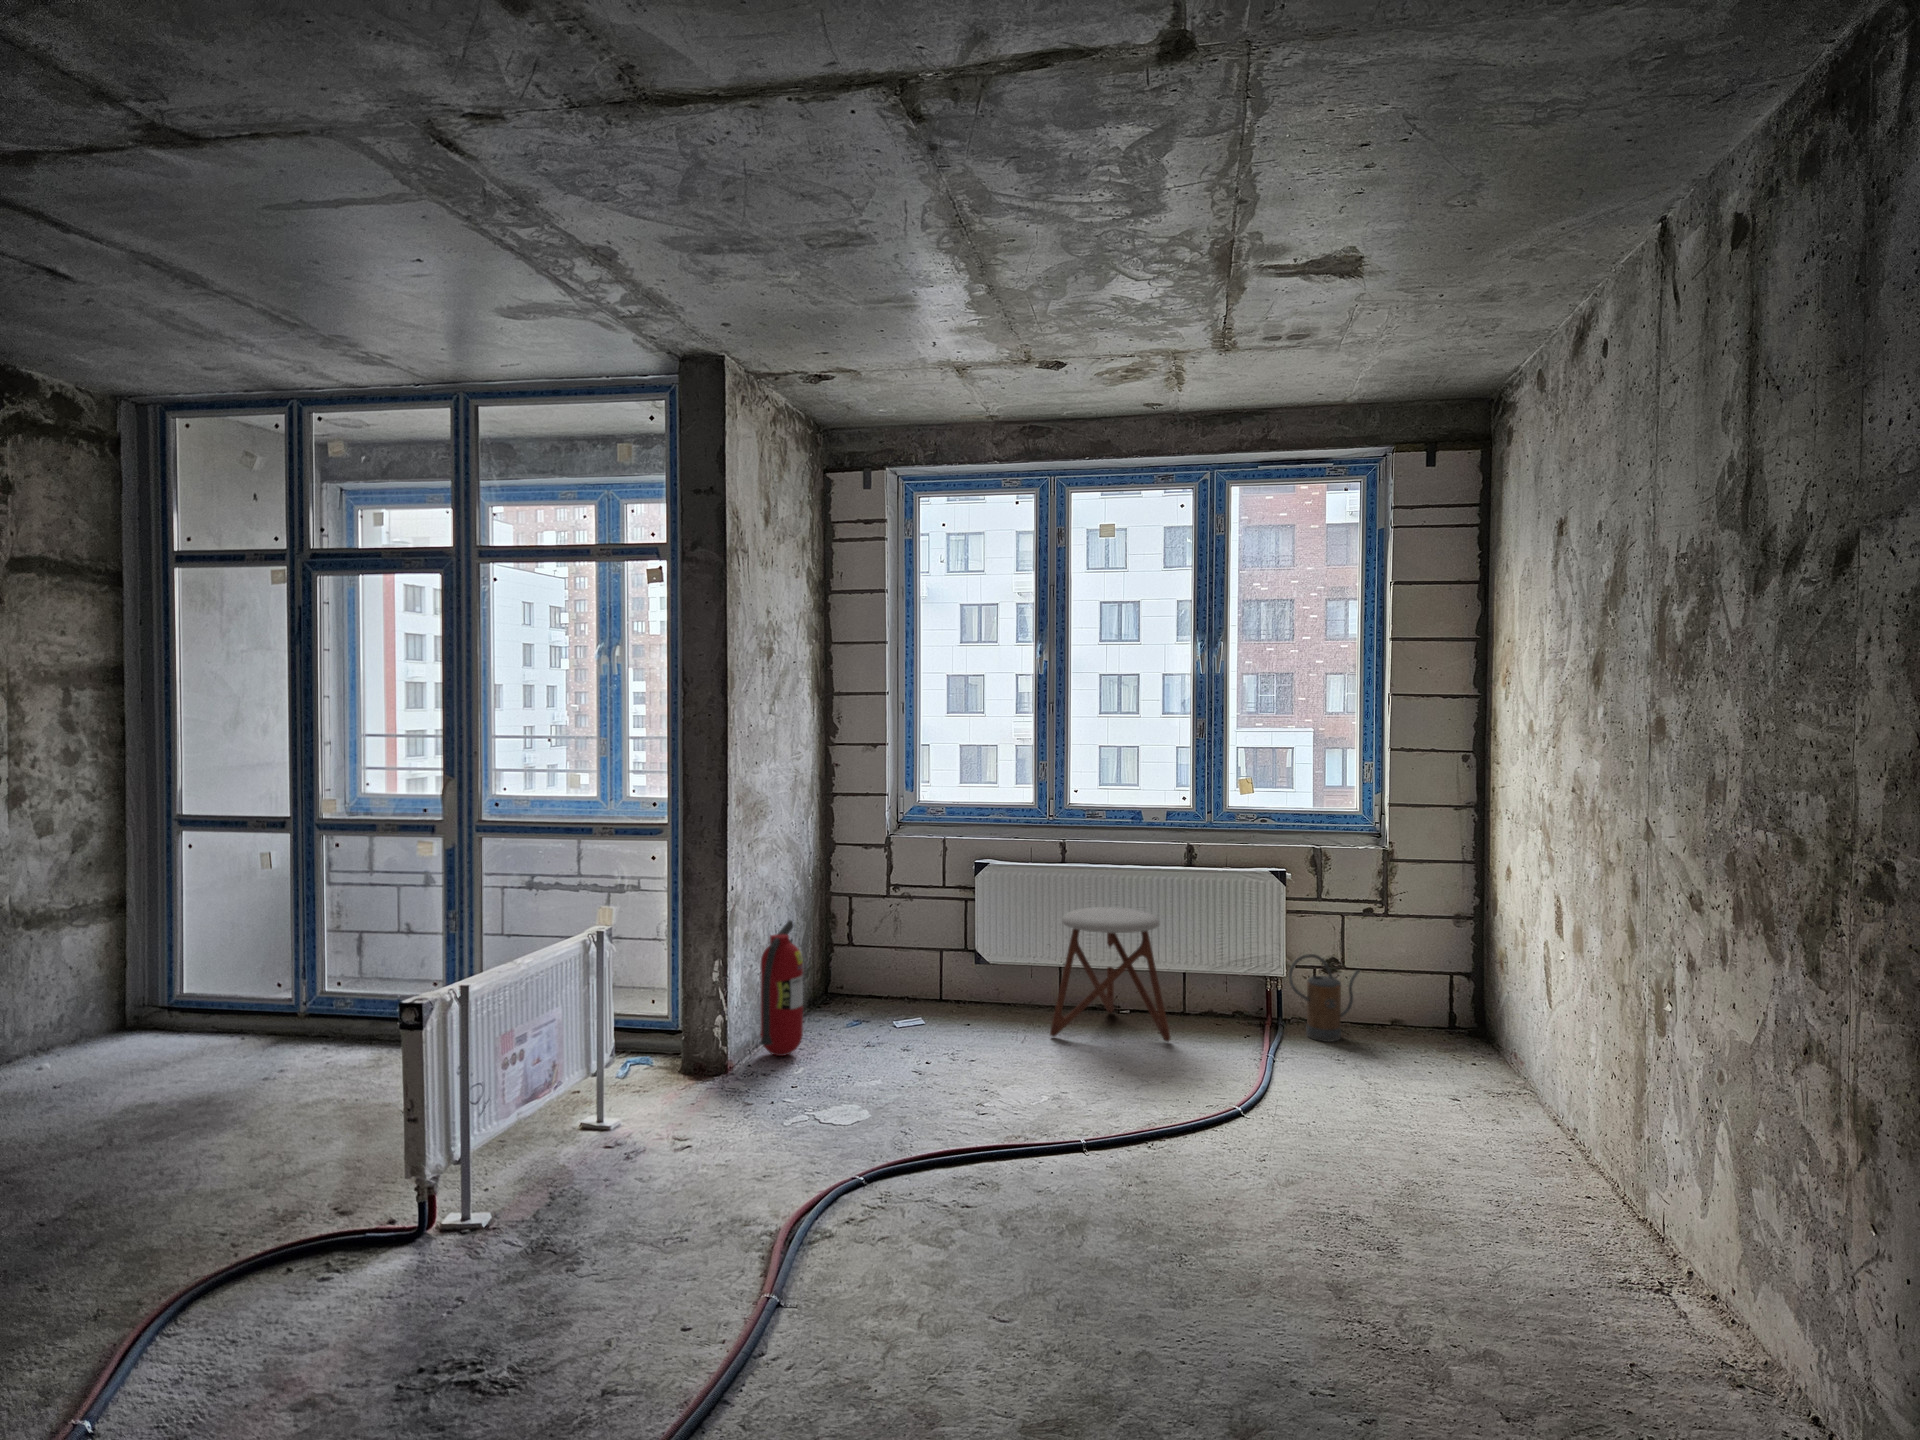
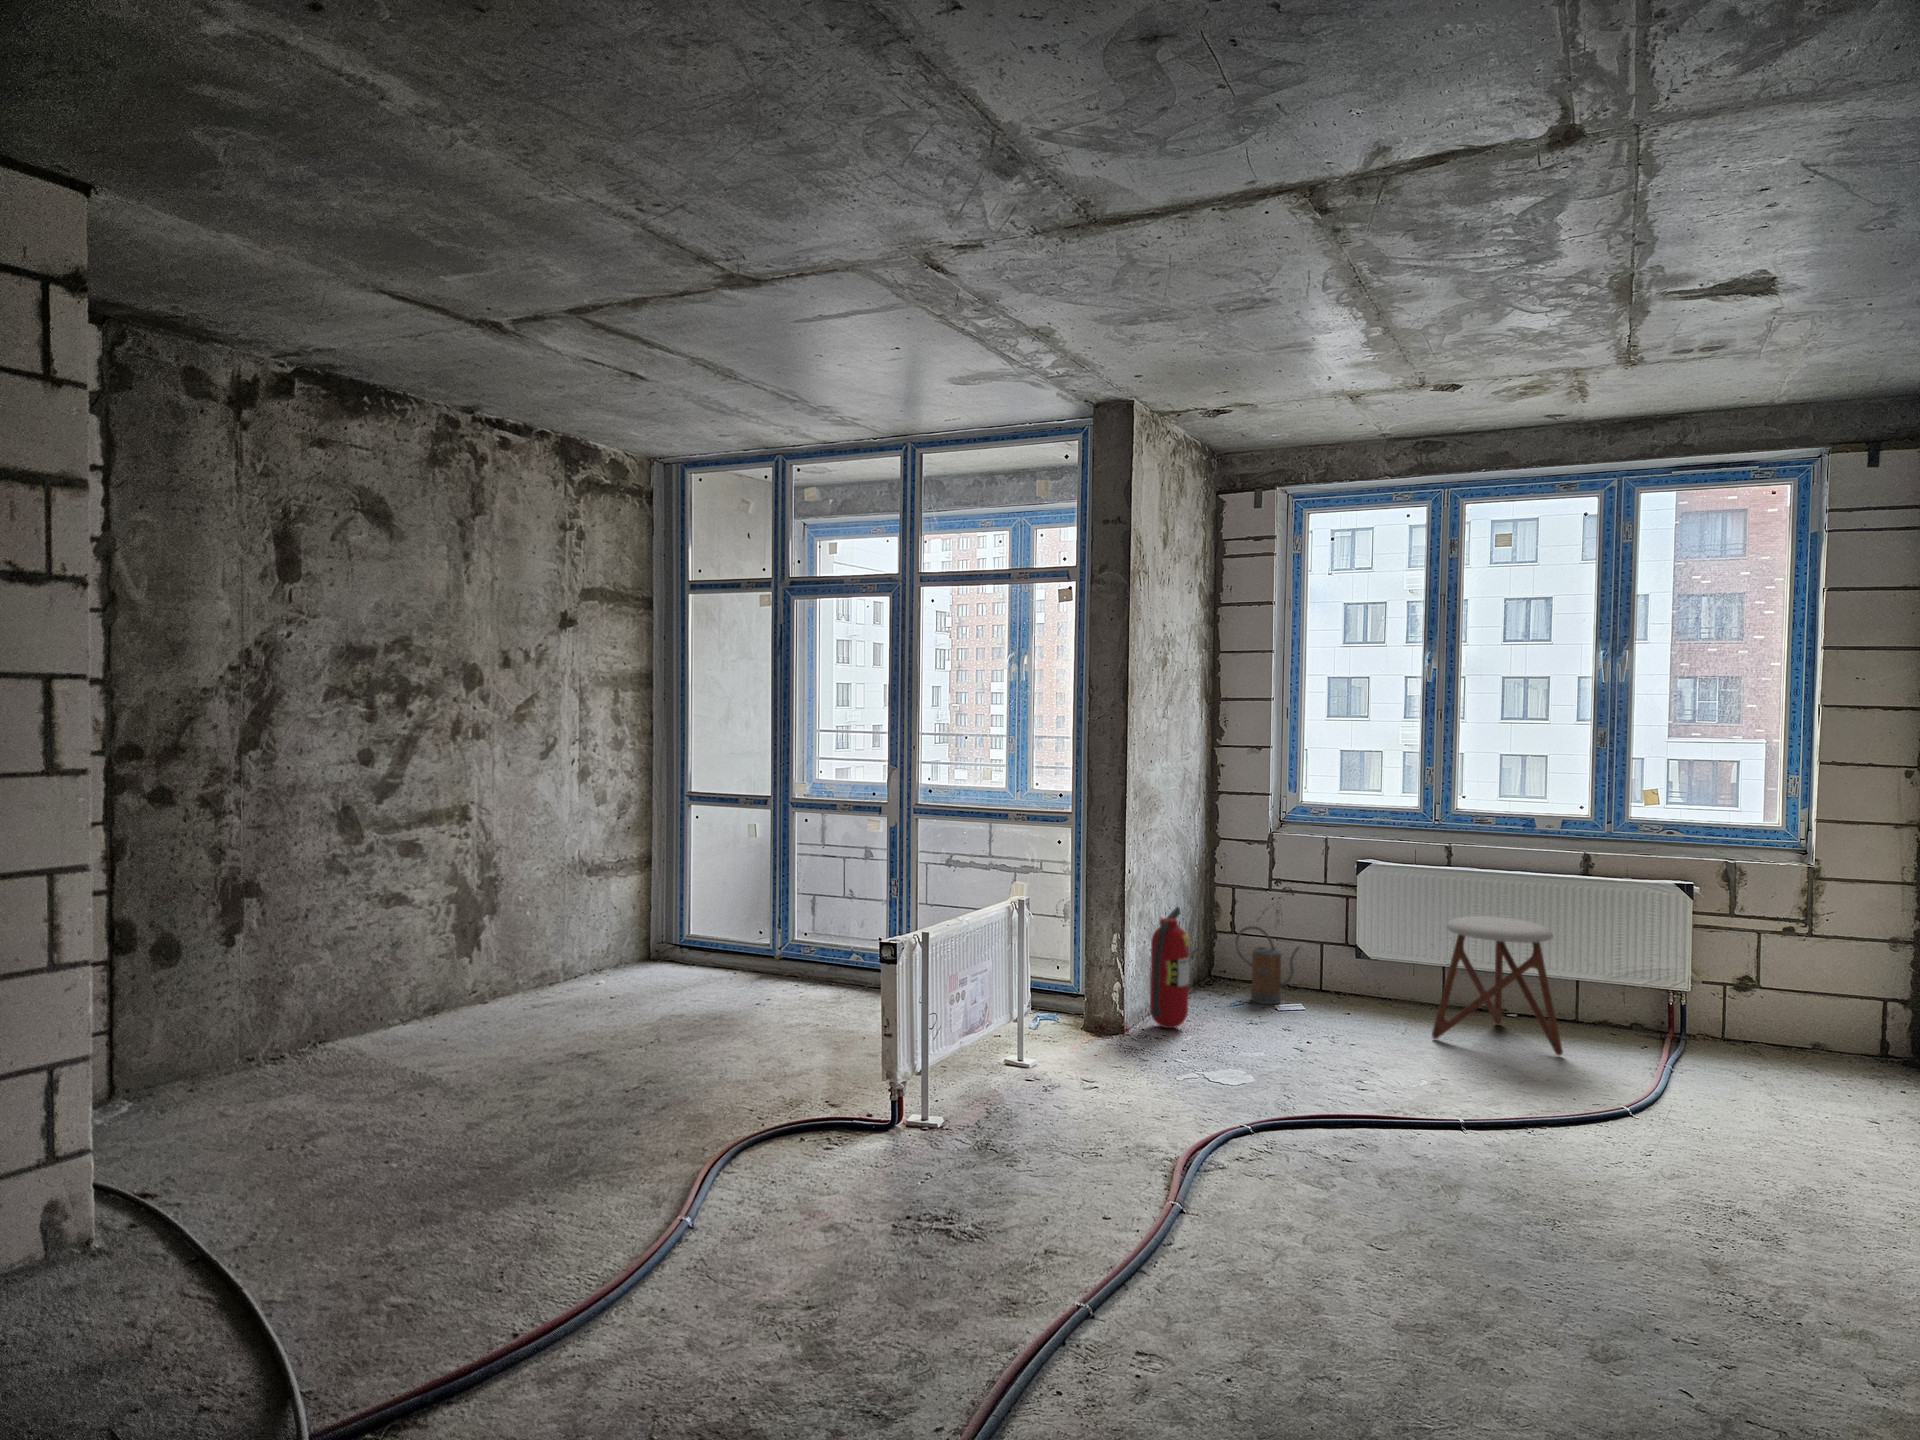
watering can: present [1289,954,1360,1042] -> present [1235,926,1300,1004]

